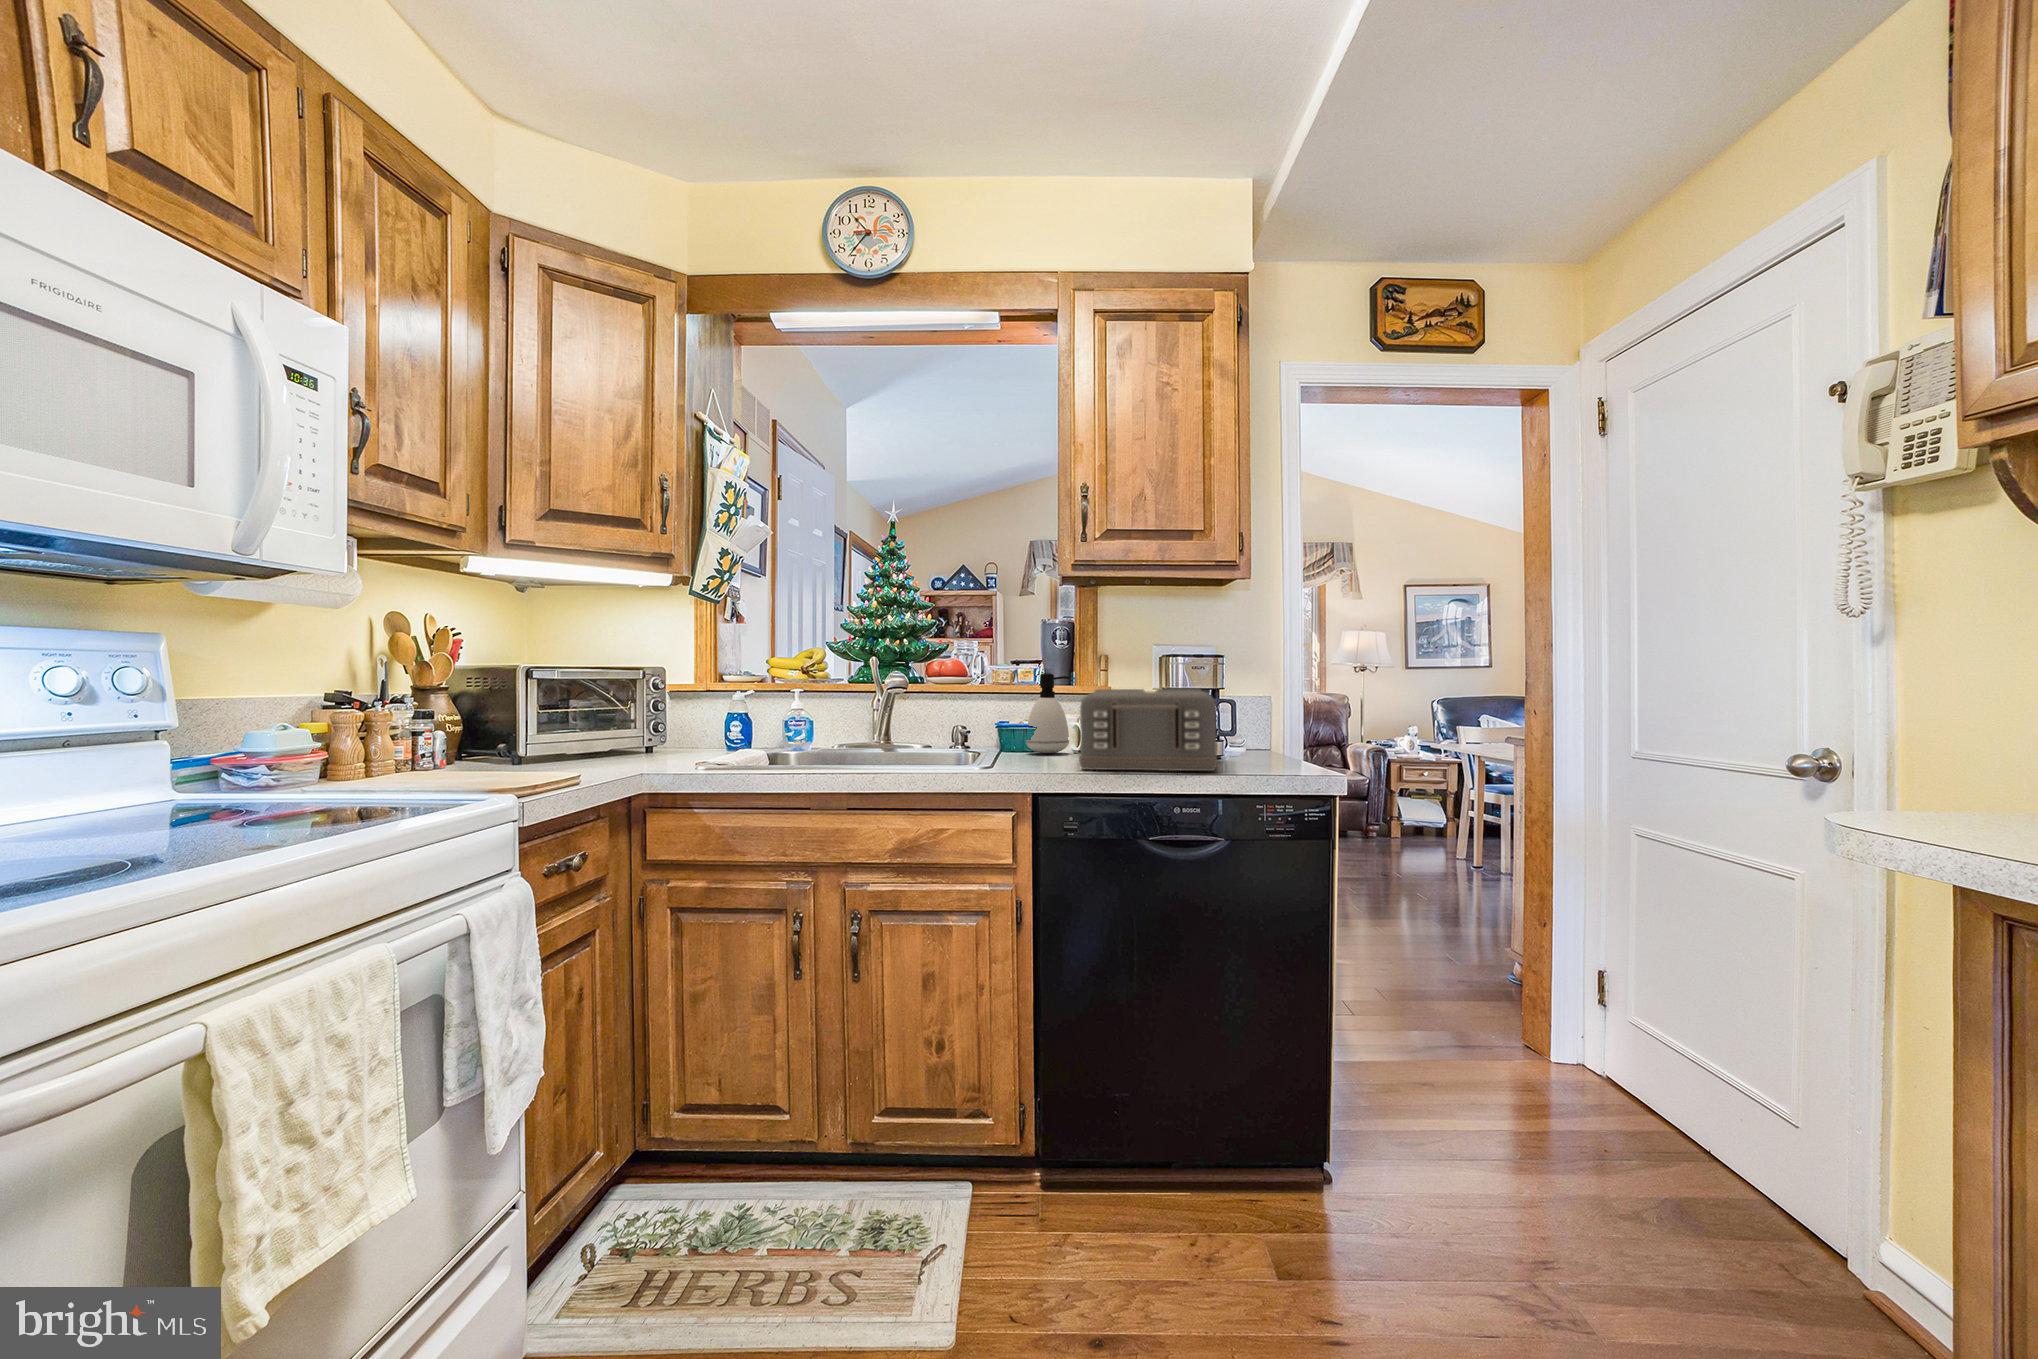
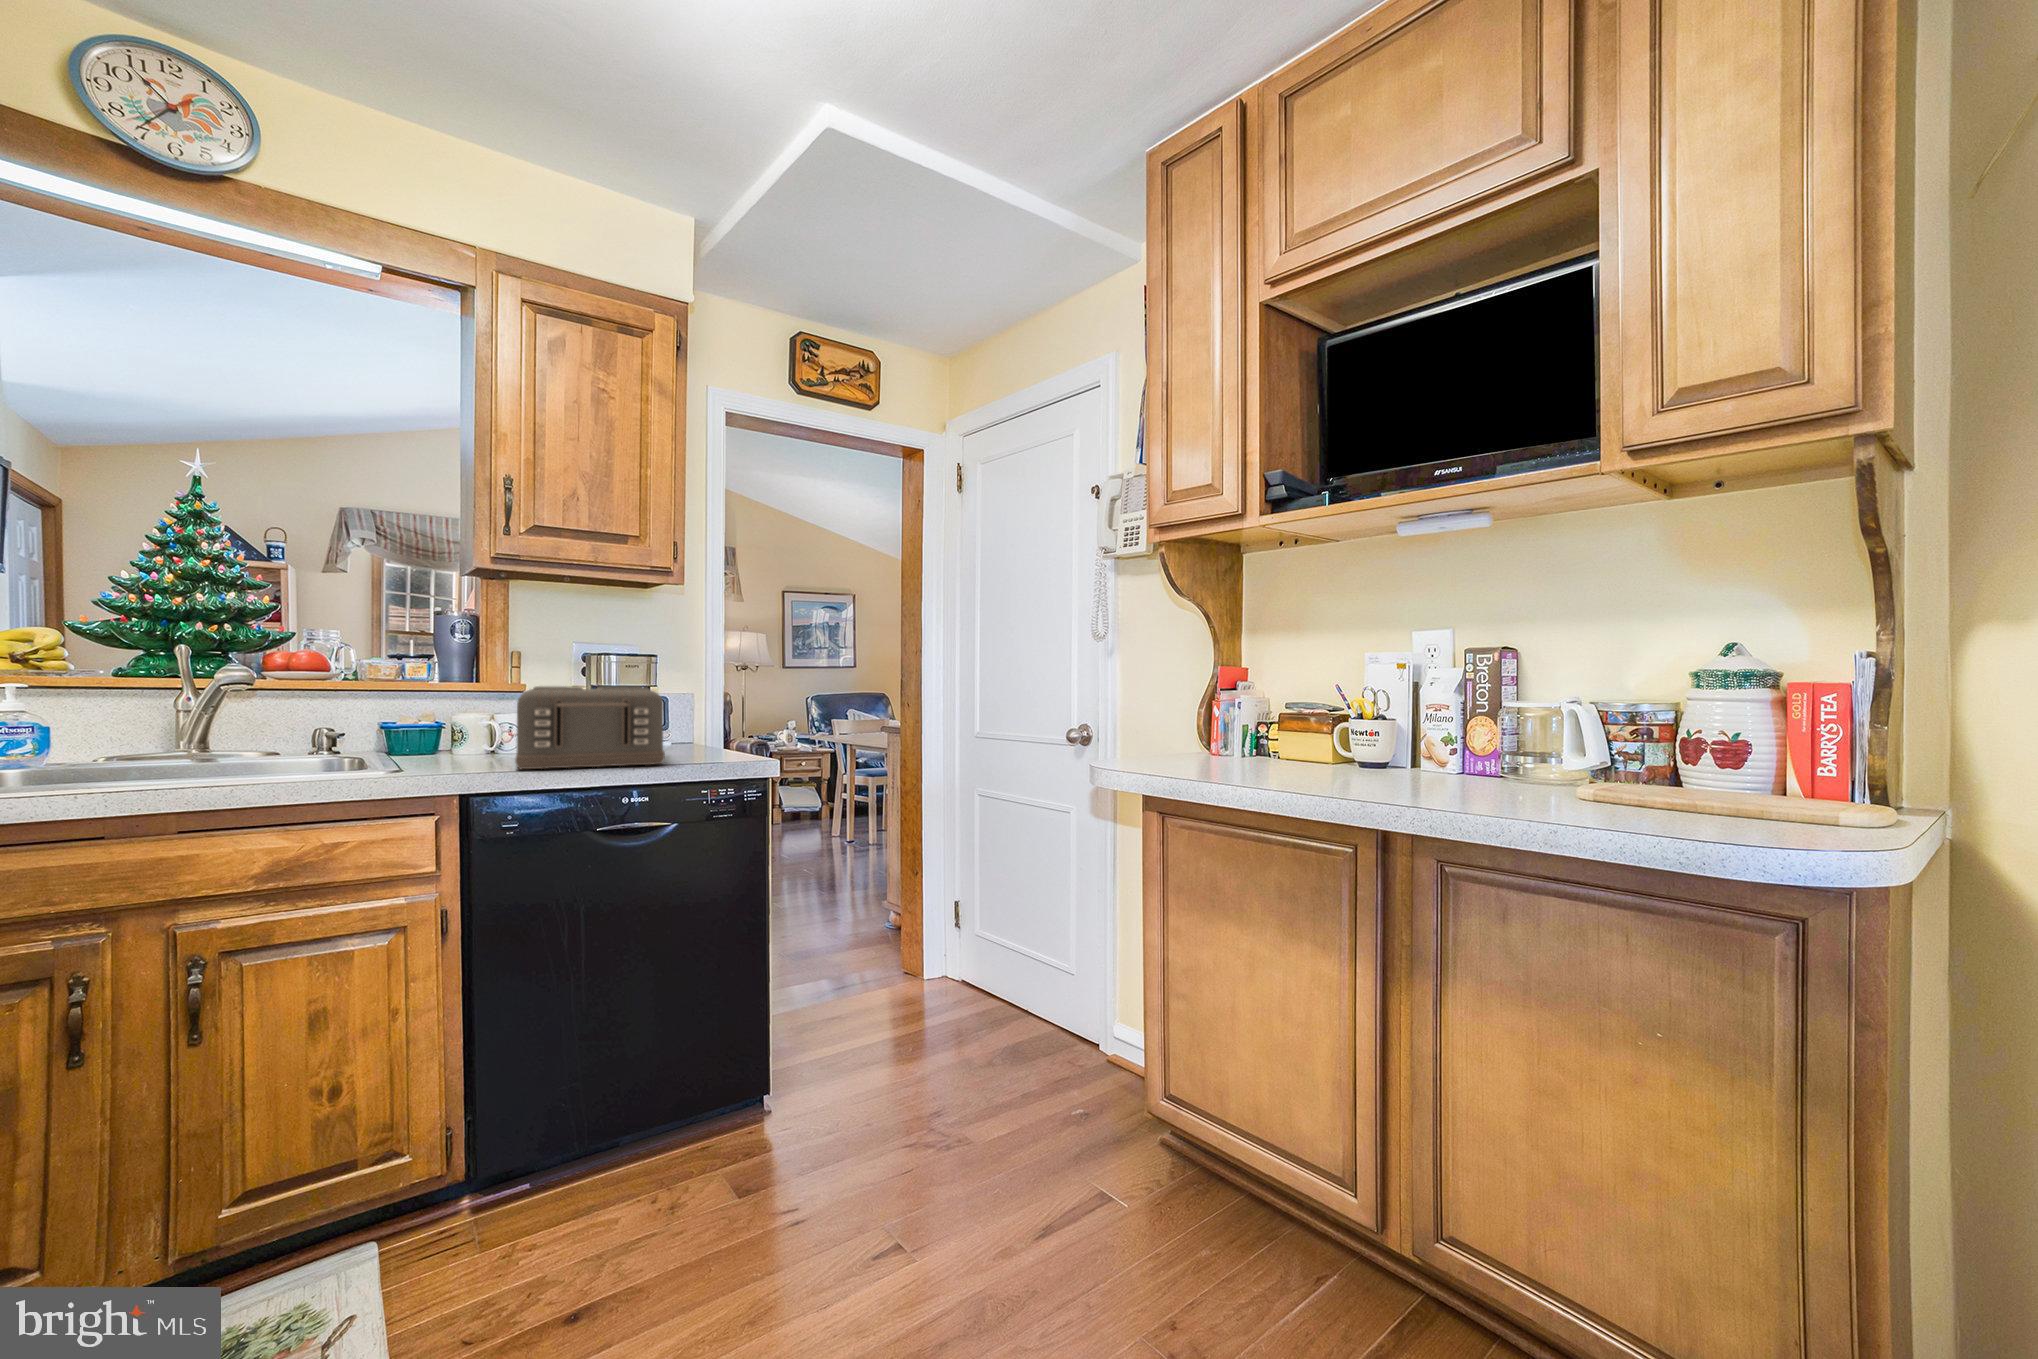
soap dispenser: present [1026,673,1070,753] -> none [425,668,484,756]

